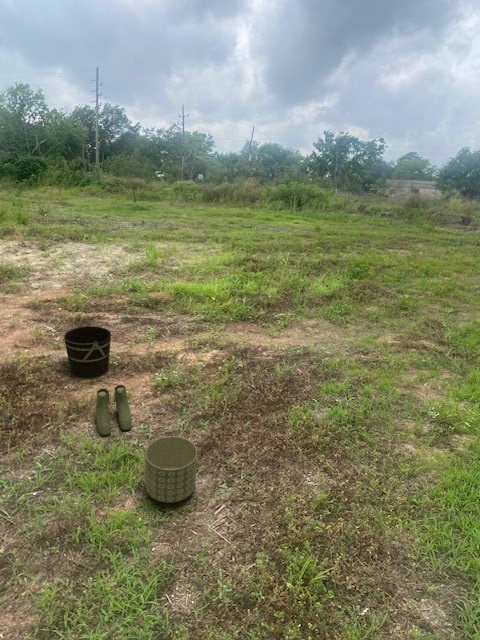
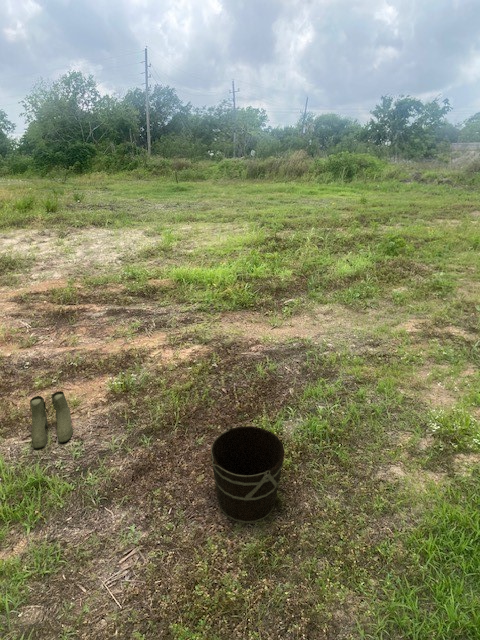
bucket: present [63,325,111,380] -> present [211,426,285,523]
planter: present [145,436,197,503] -> none [44,458,113,538]

